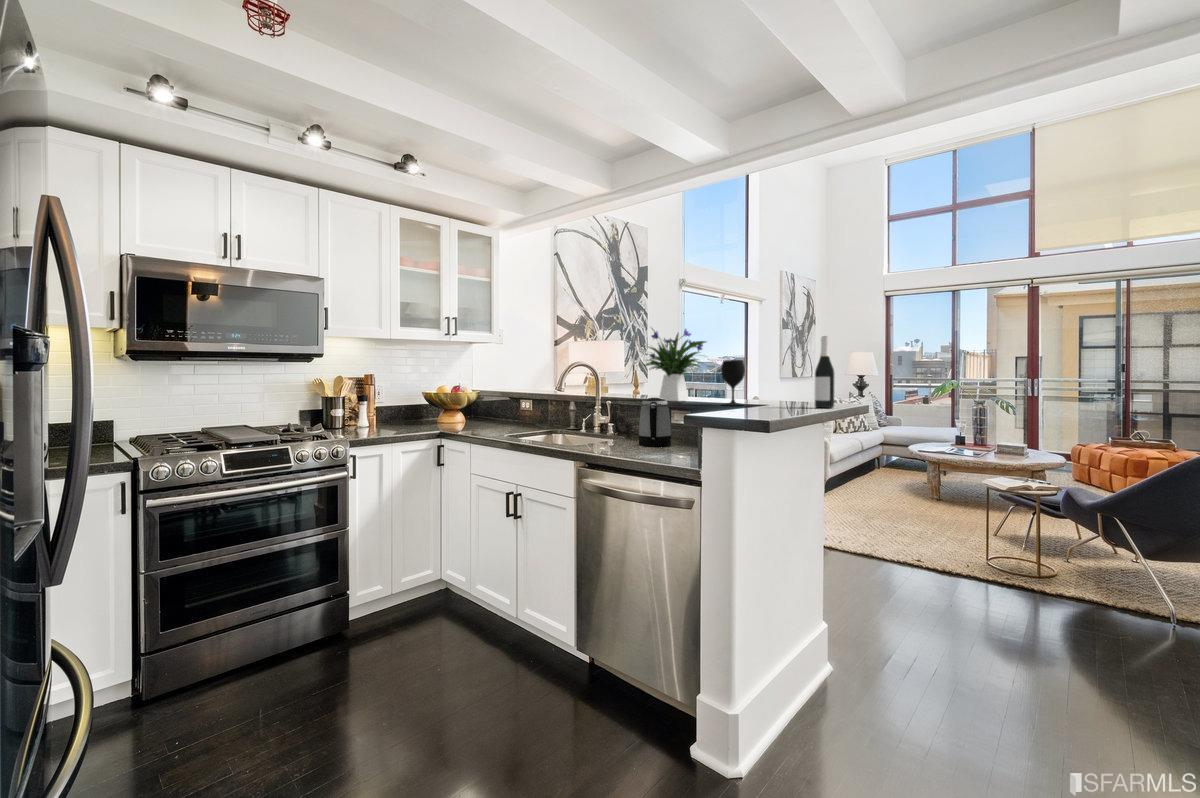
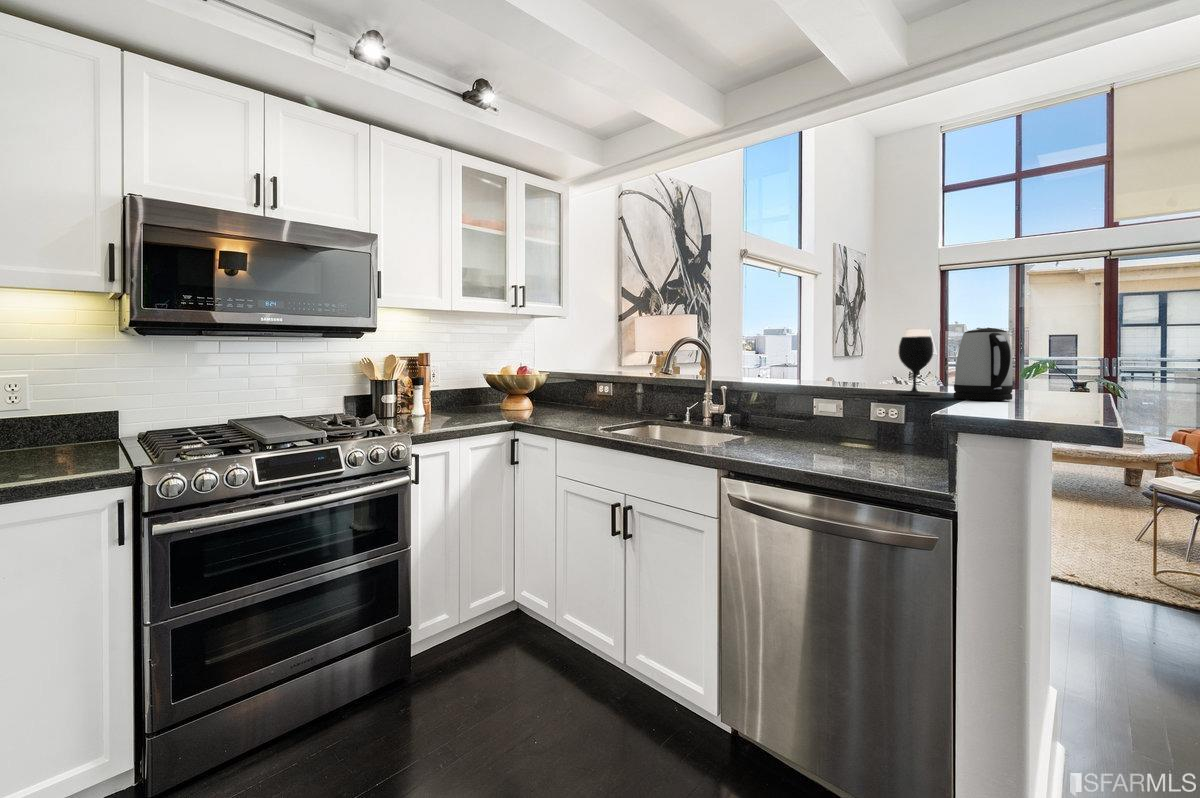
flower arrangement: present [644,329,706,401] -> none [760,295,855,388]
wine bottle: present [815,336,834,408] -> none [1034,305,1068,400]
kettle: present [639,398,671,446] -> present [953,328,1013,400]

